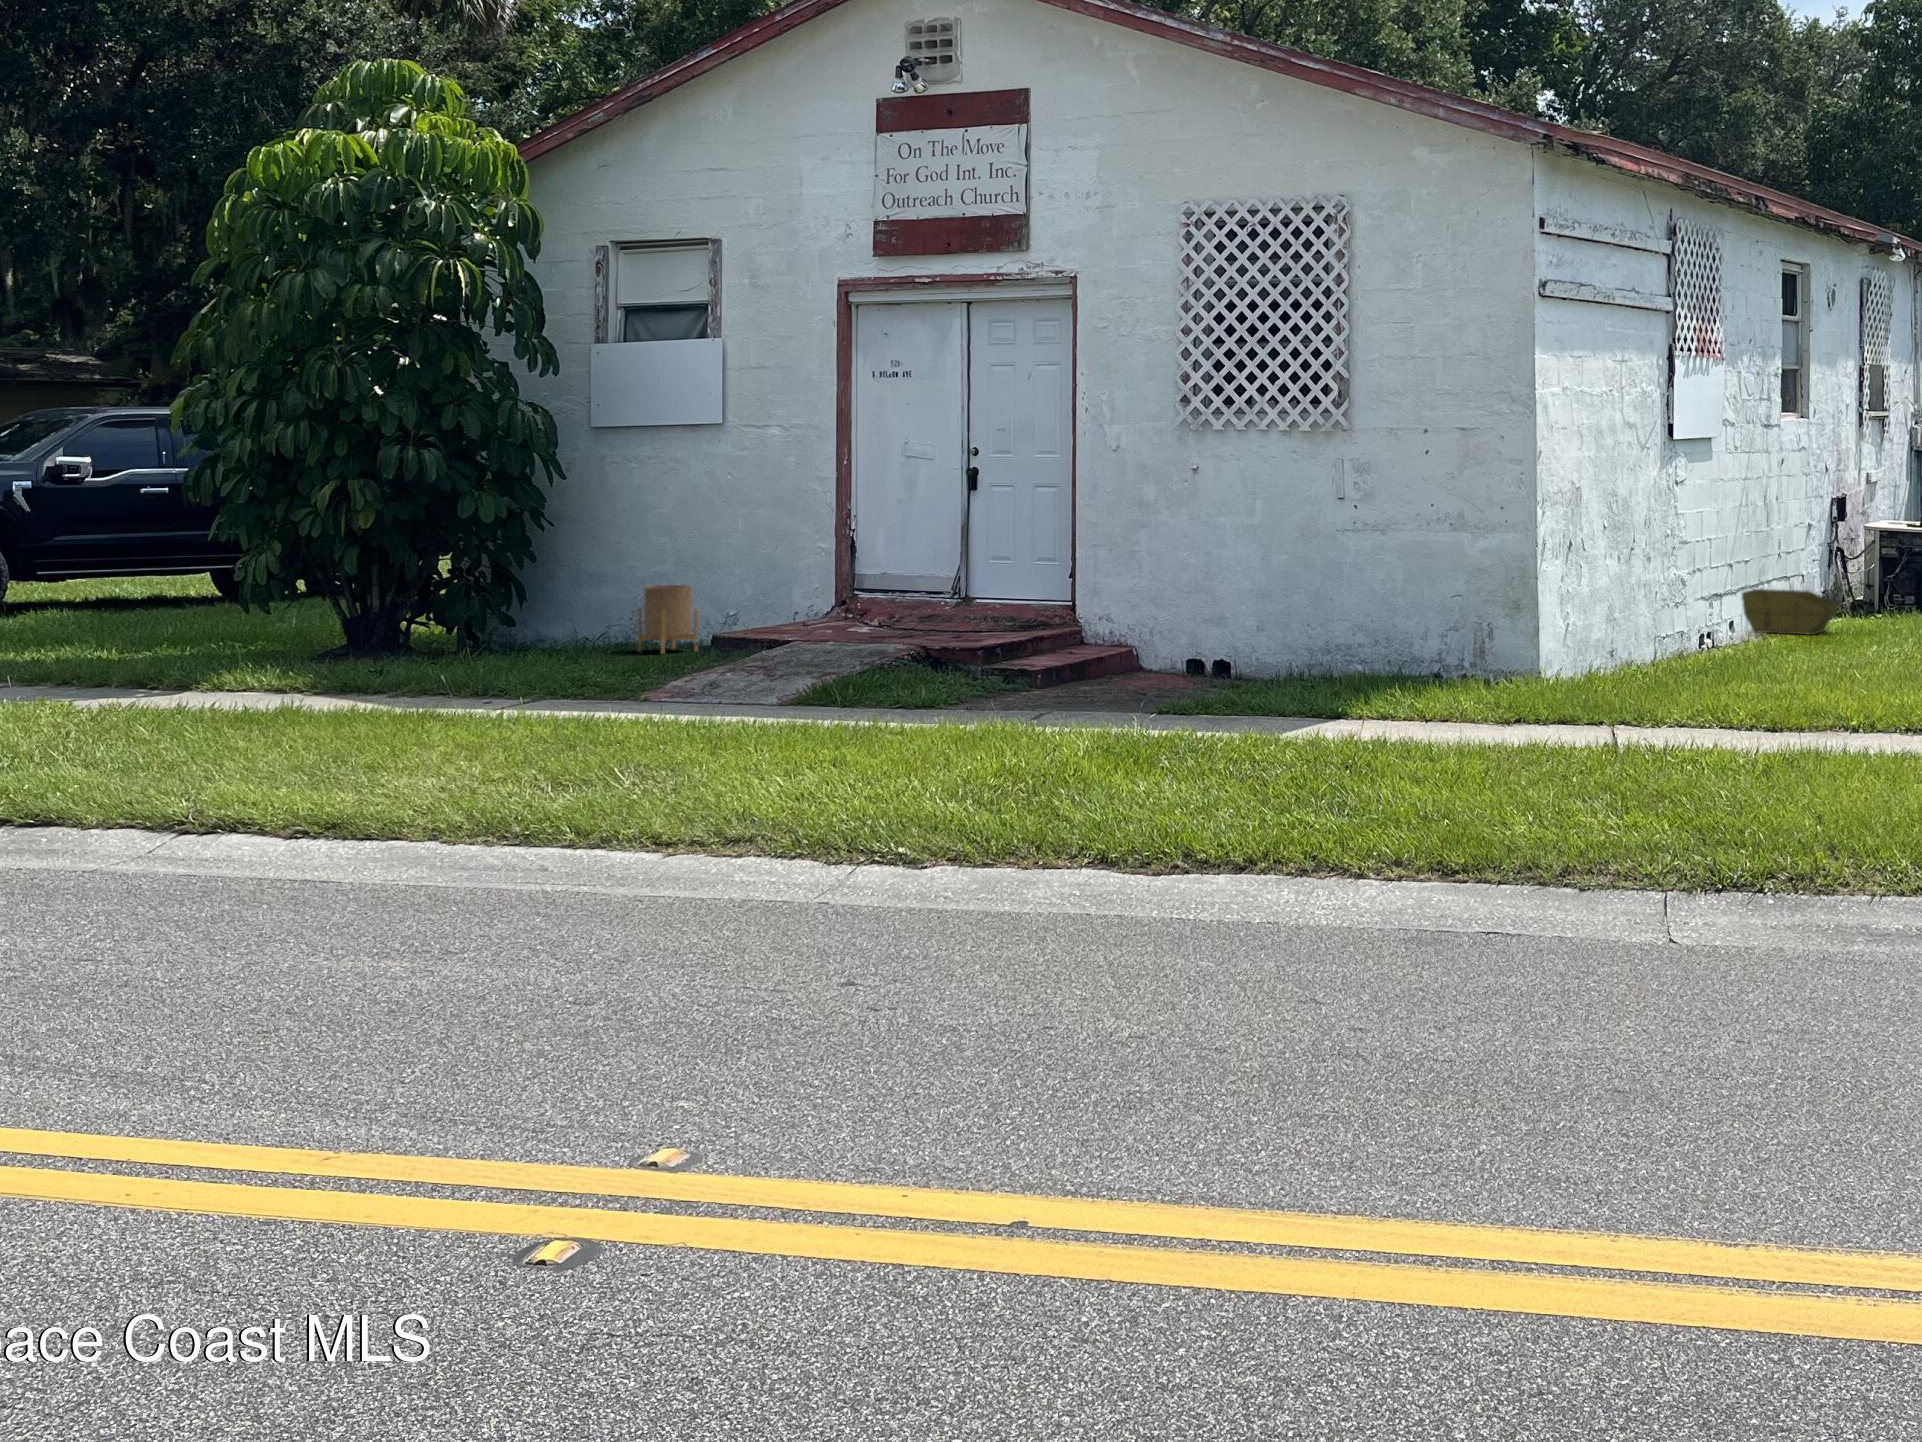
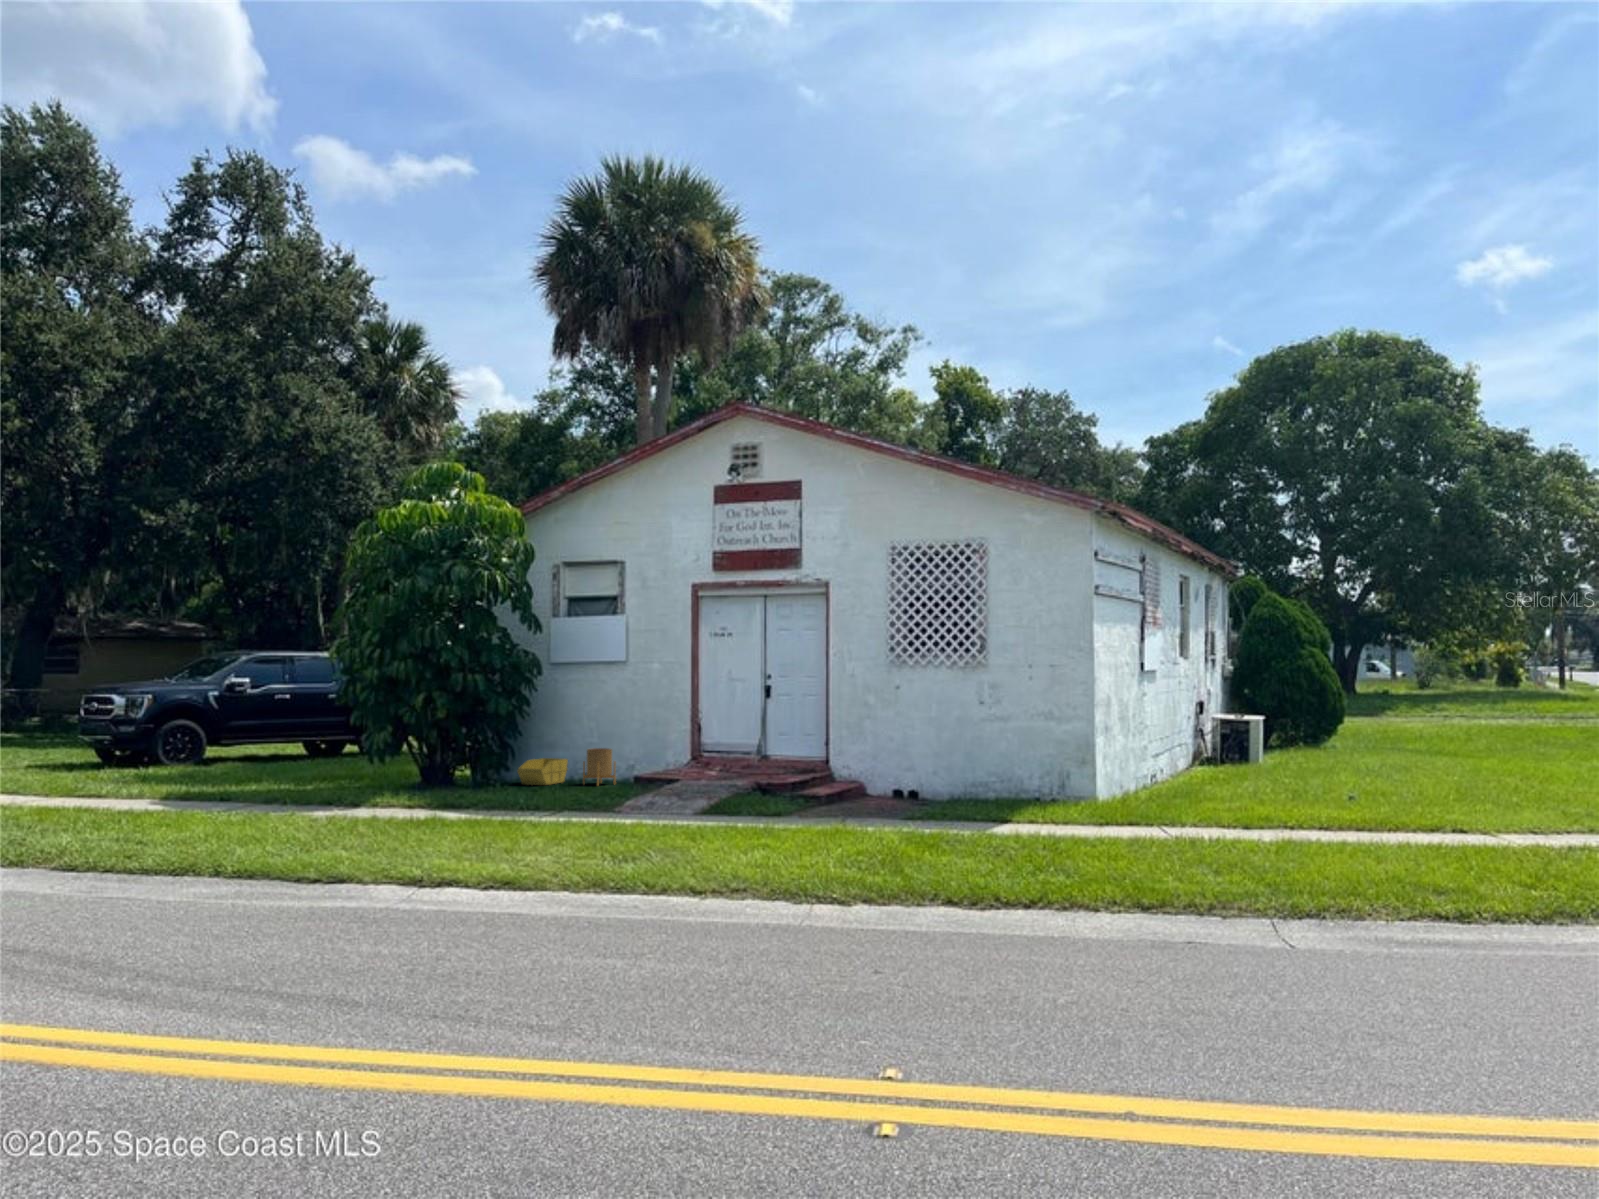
storage bin: present [1741,589,1838,635] -> present [517,758,568,785]

